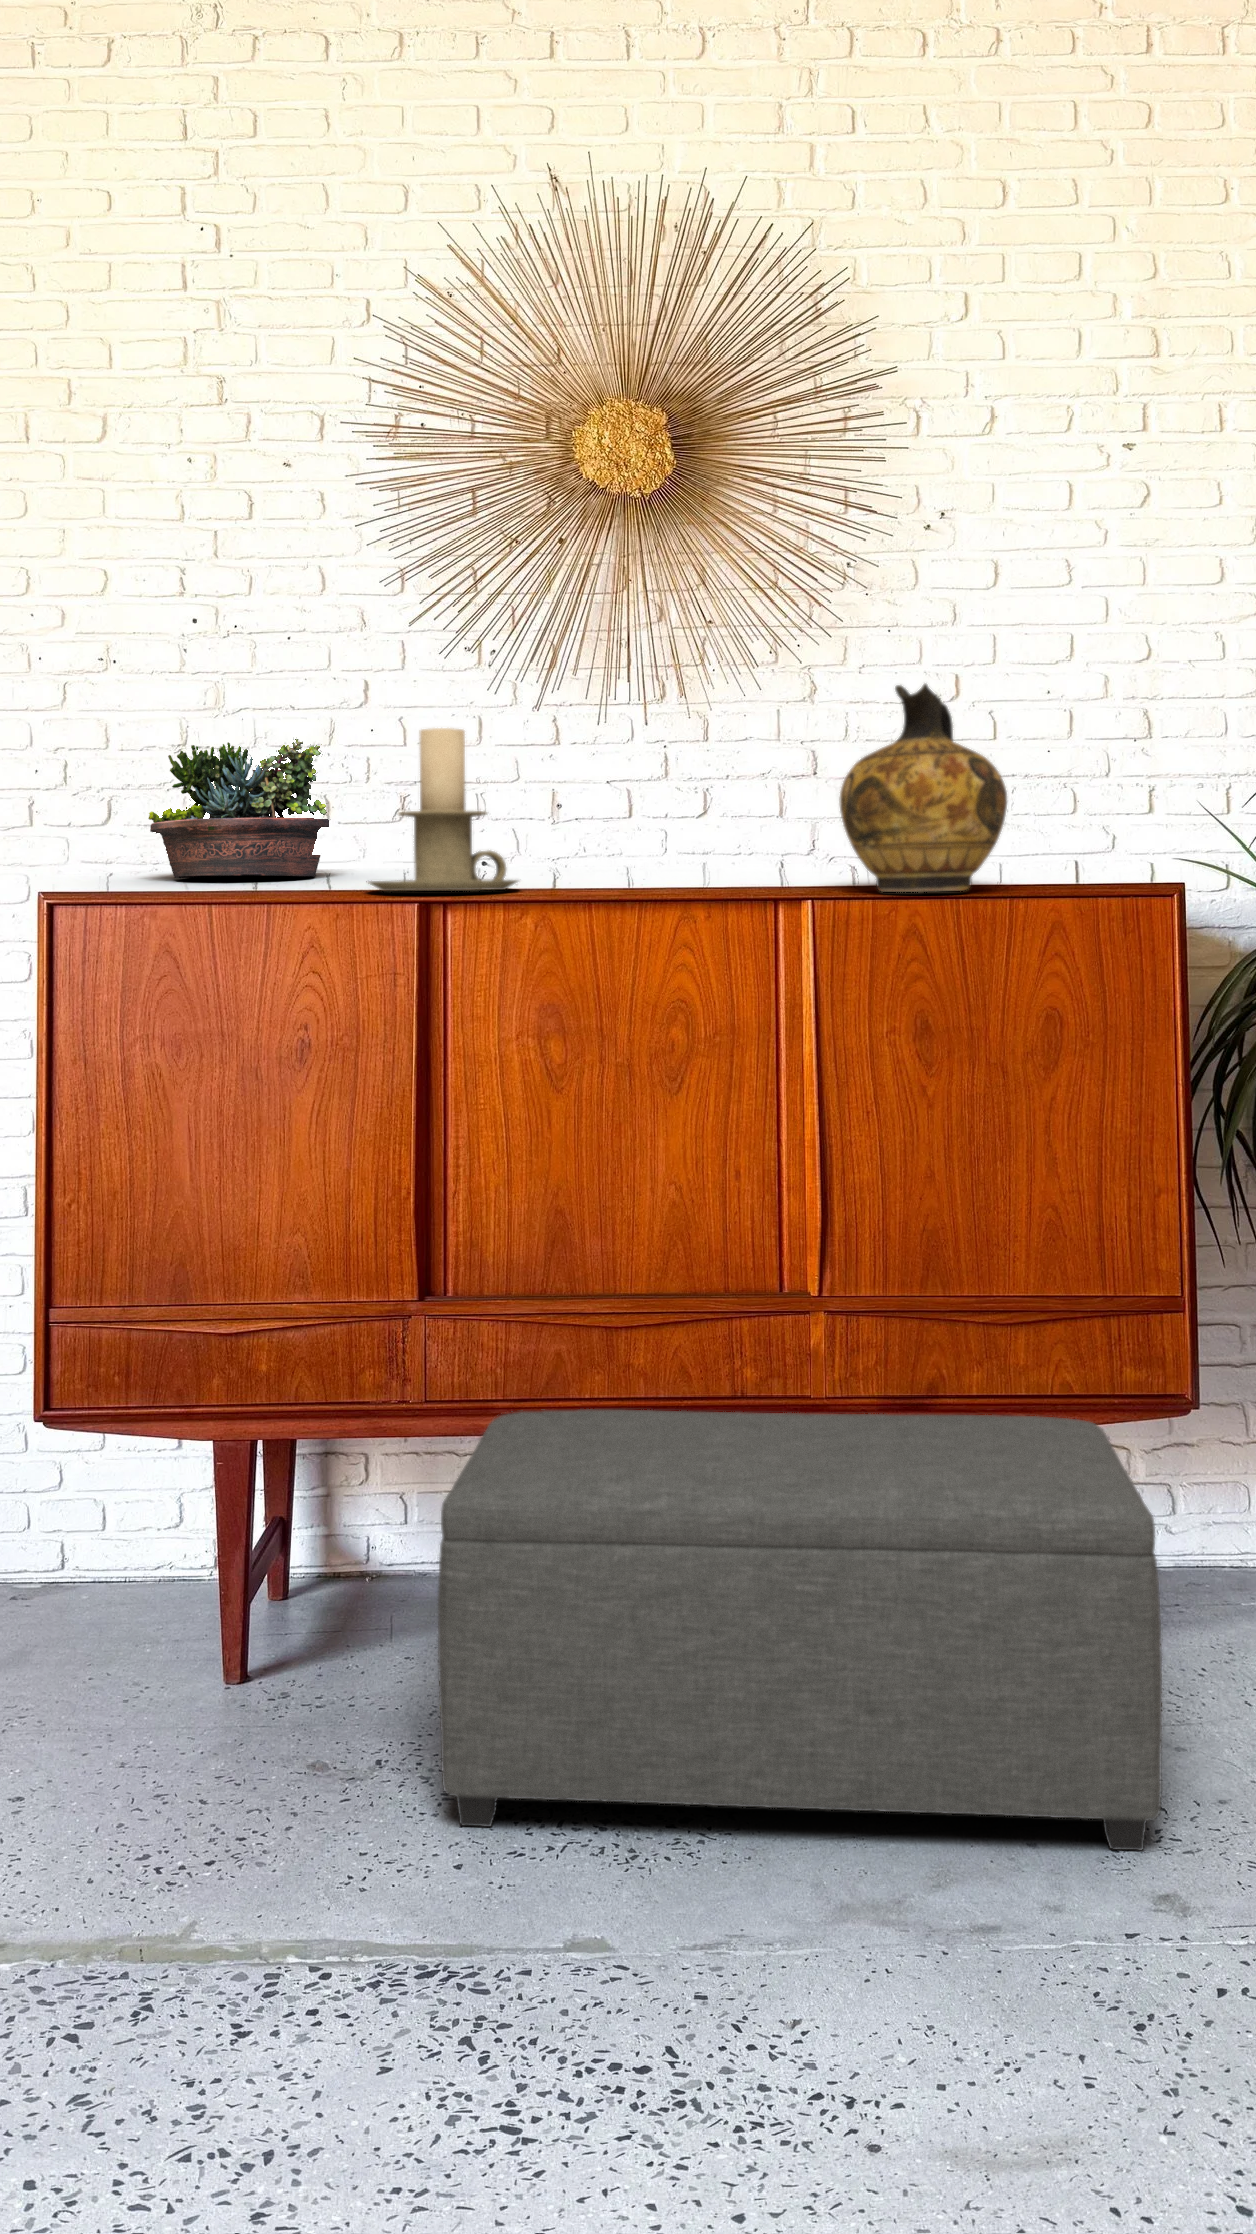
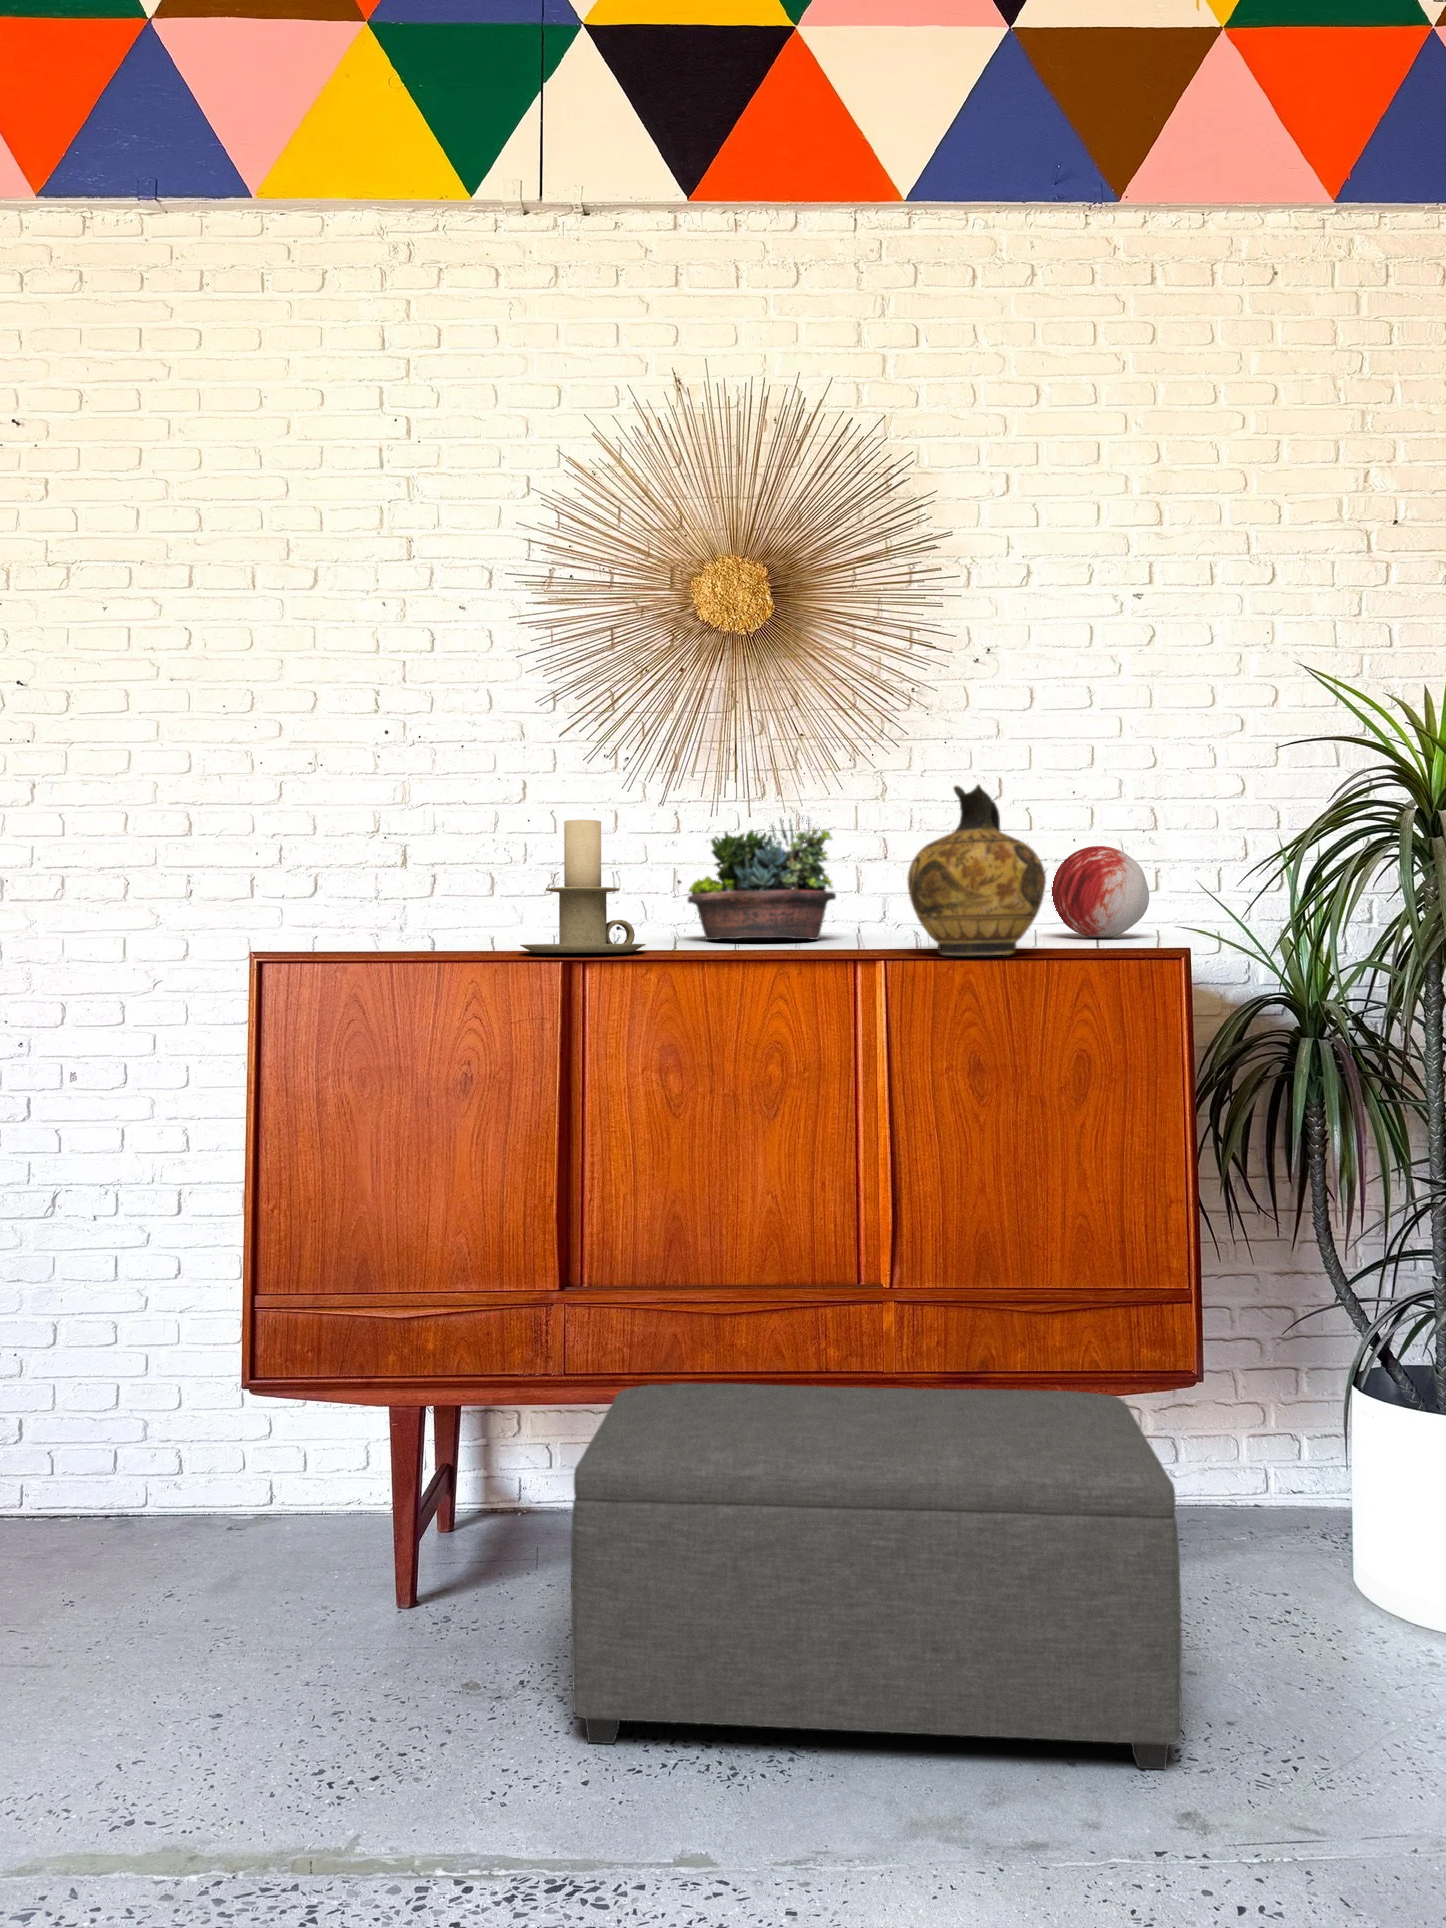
succulent planter: present [148,739,329,878] -> present [686,816,836,940]
decorative orb: none [1020,757,1140,870] -> present [1052,846,1149,938]

